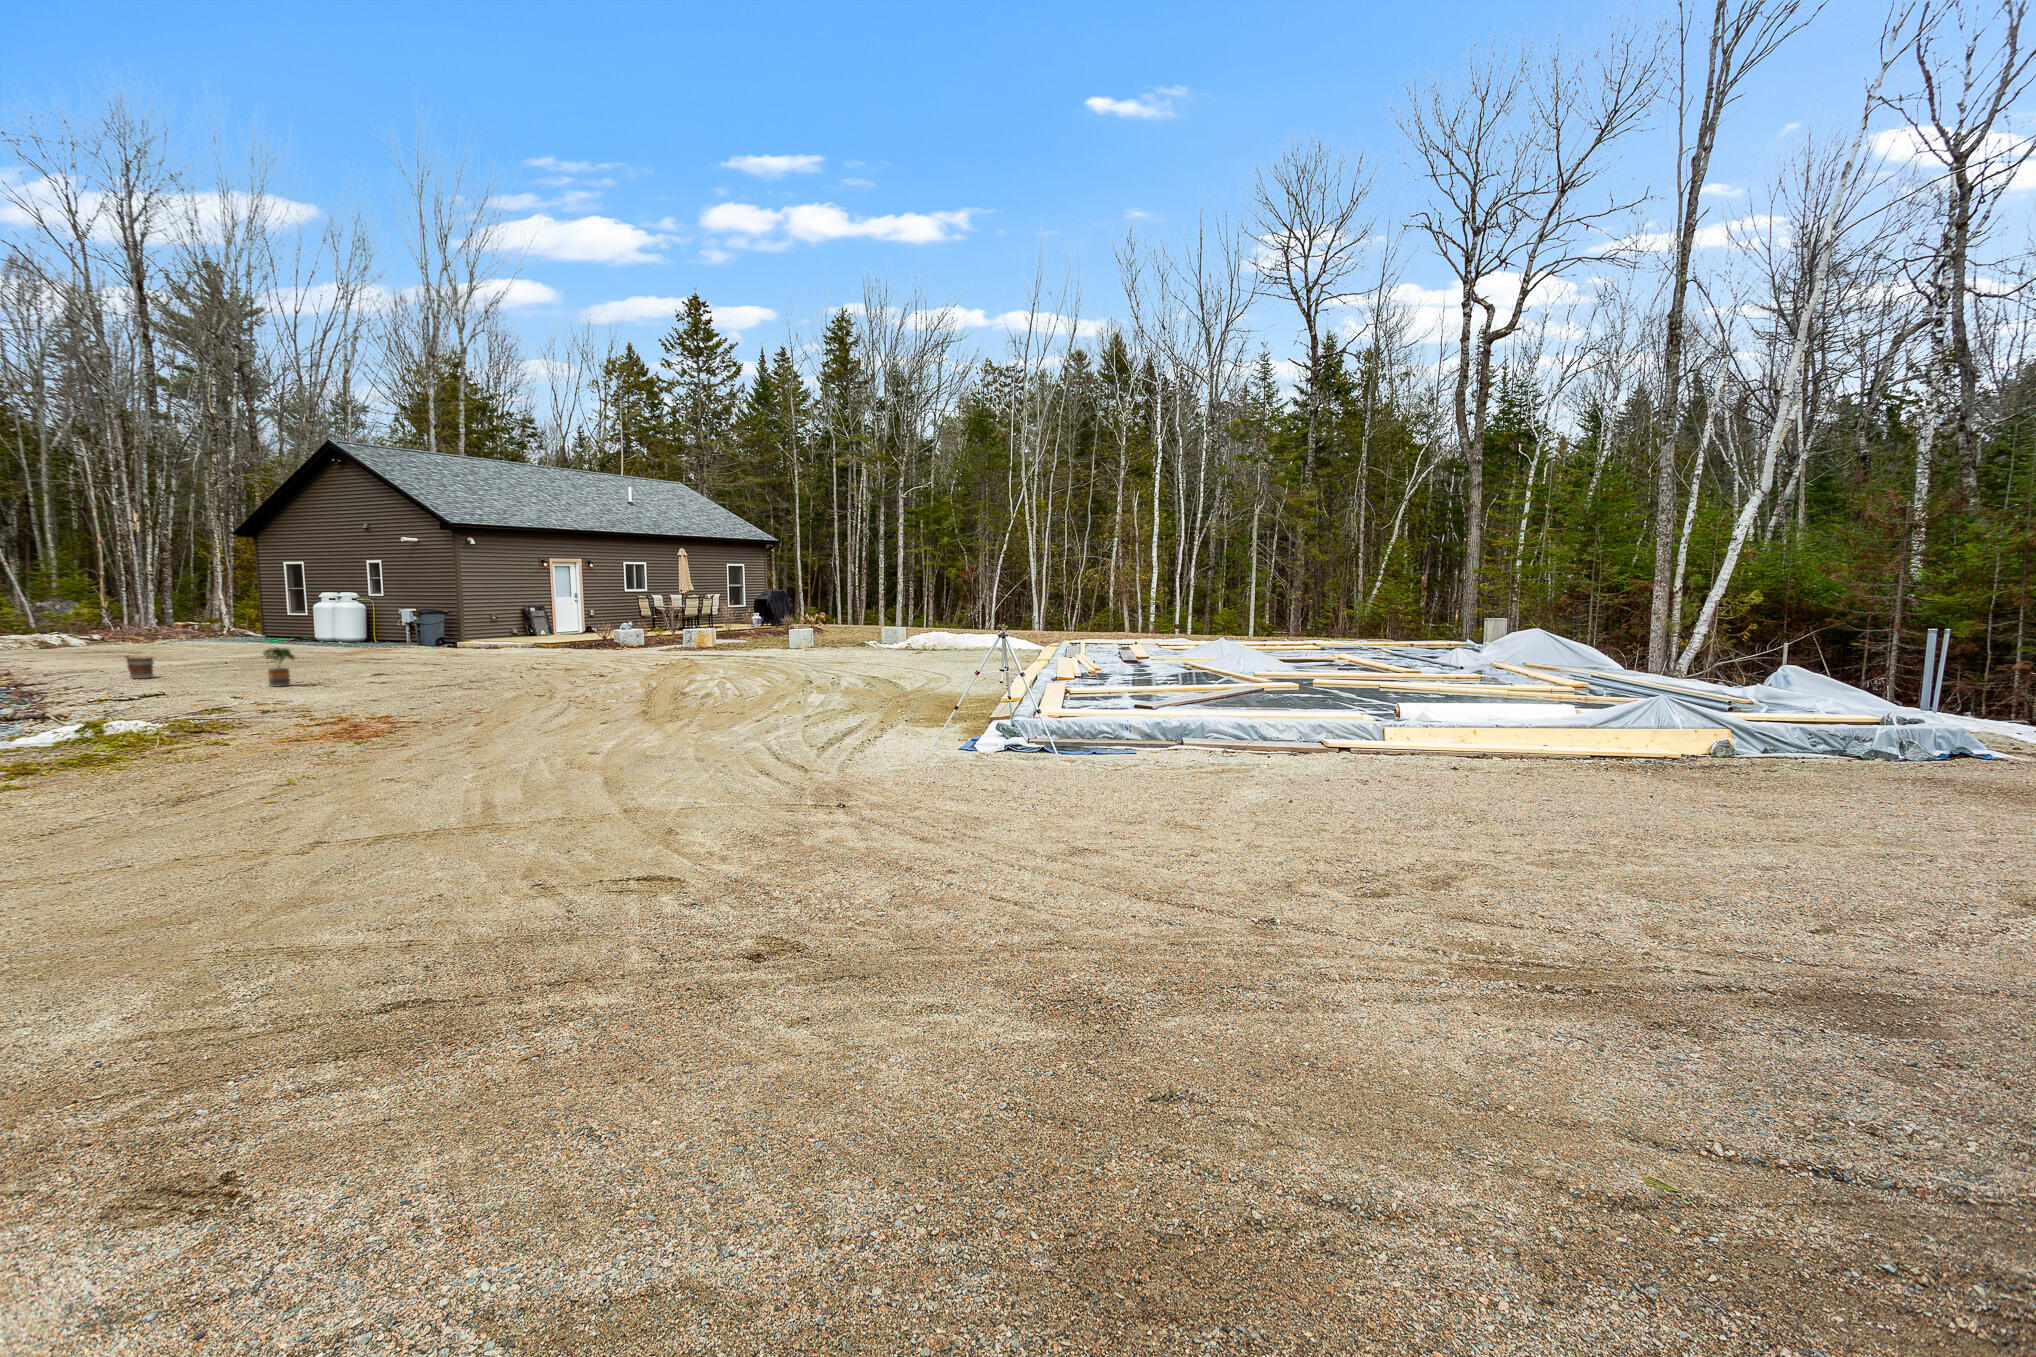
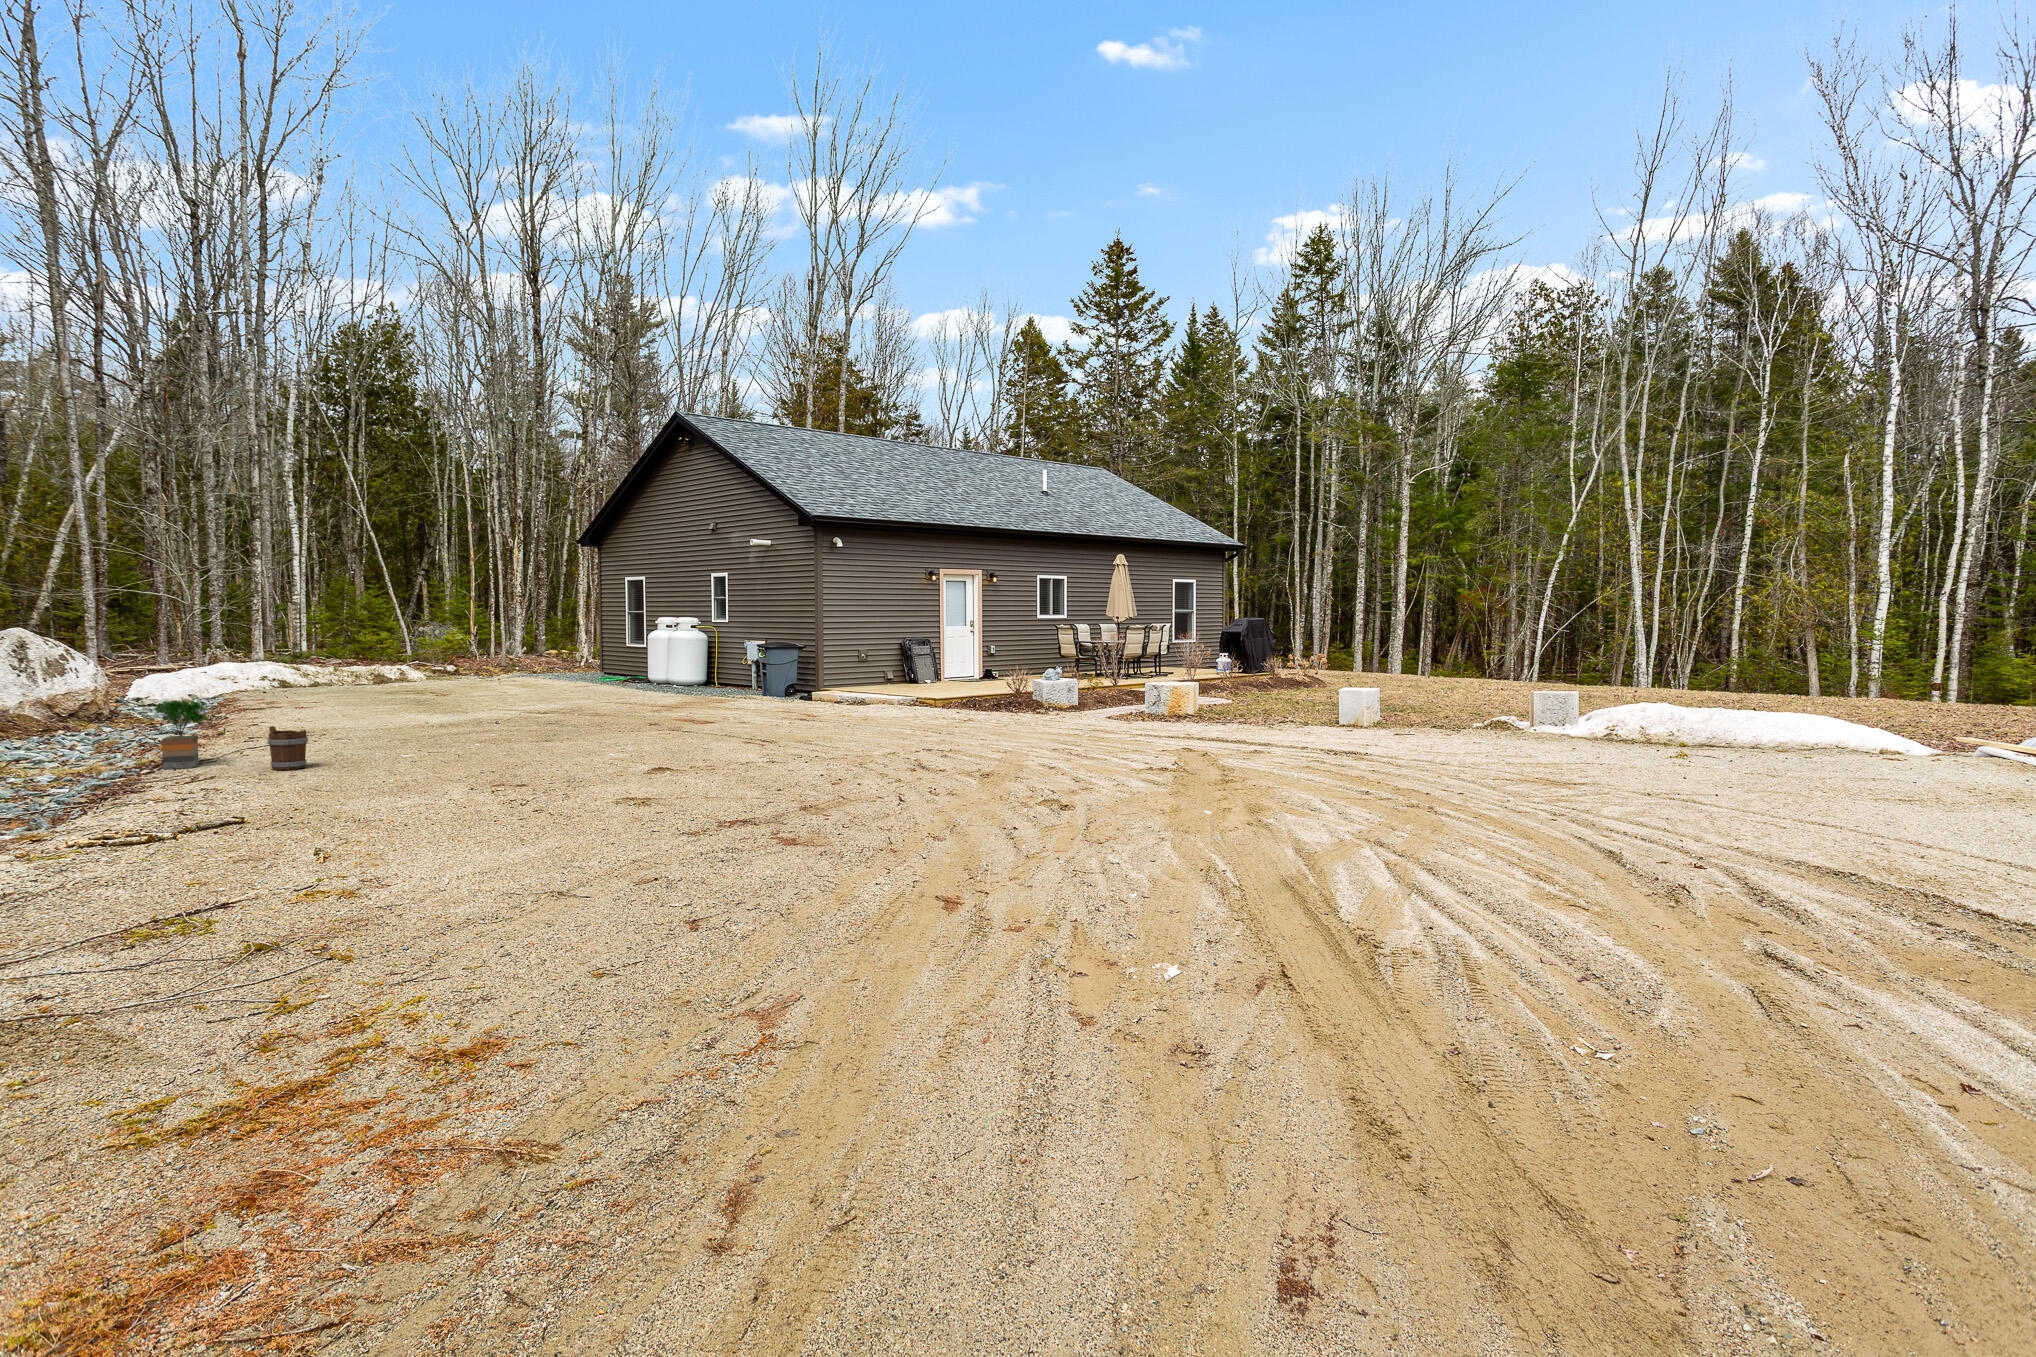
potted tree: present [264,648,295,687] -> present [154,700,208,769]

